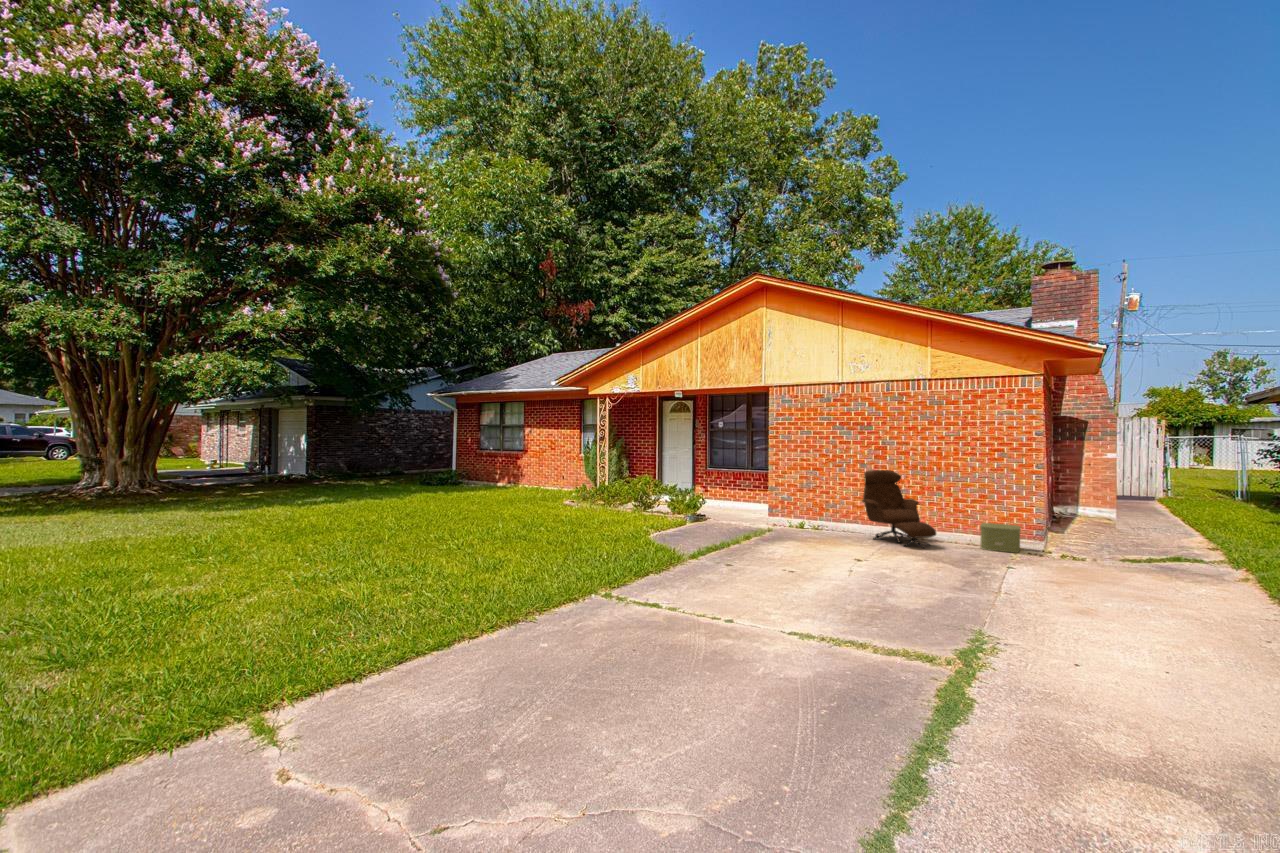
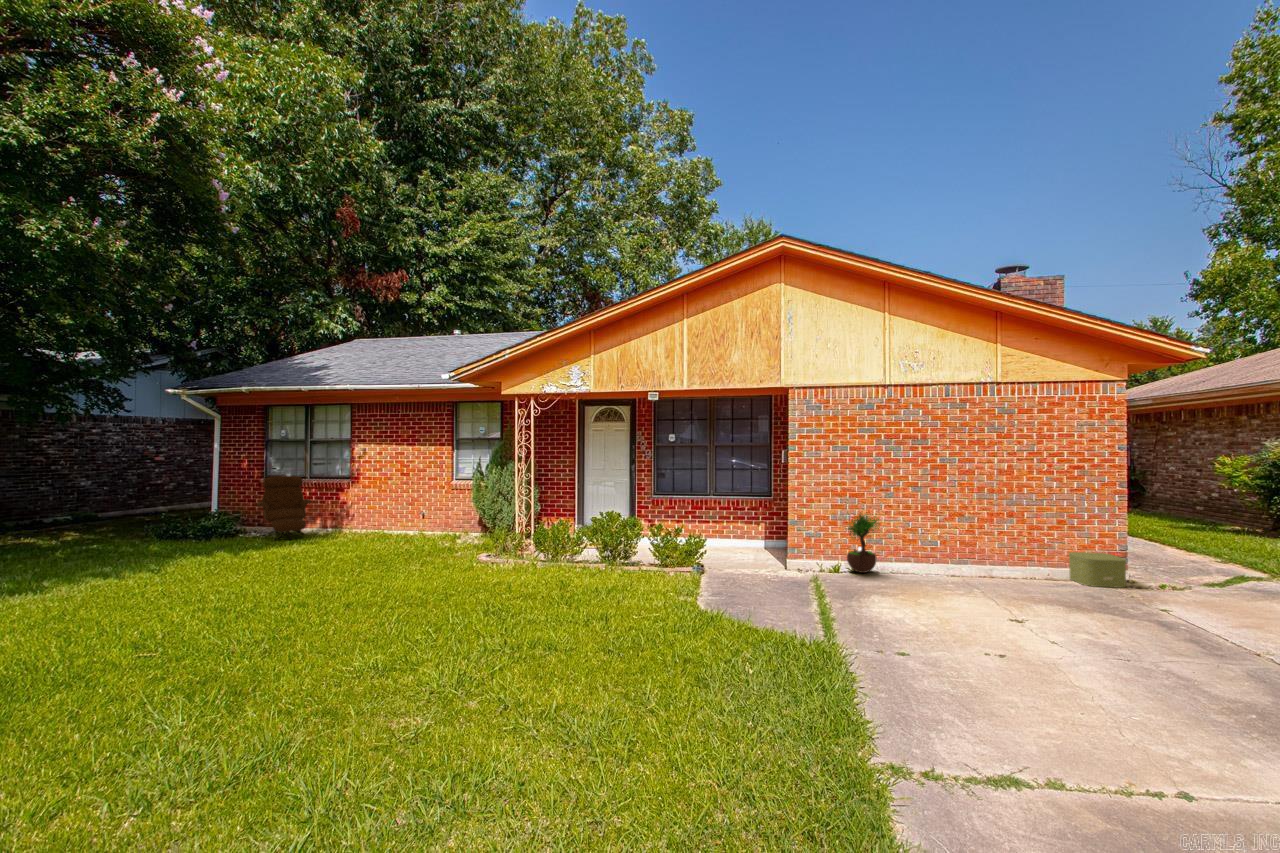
lounge chair: present [862,470,936,548] -> present [258,475,311,540]
potted tree: none [795,478,825,529] -> present [847,512,879,573]

